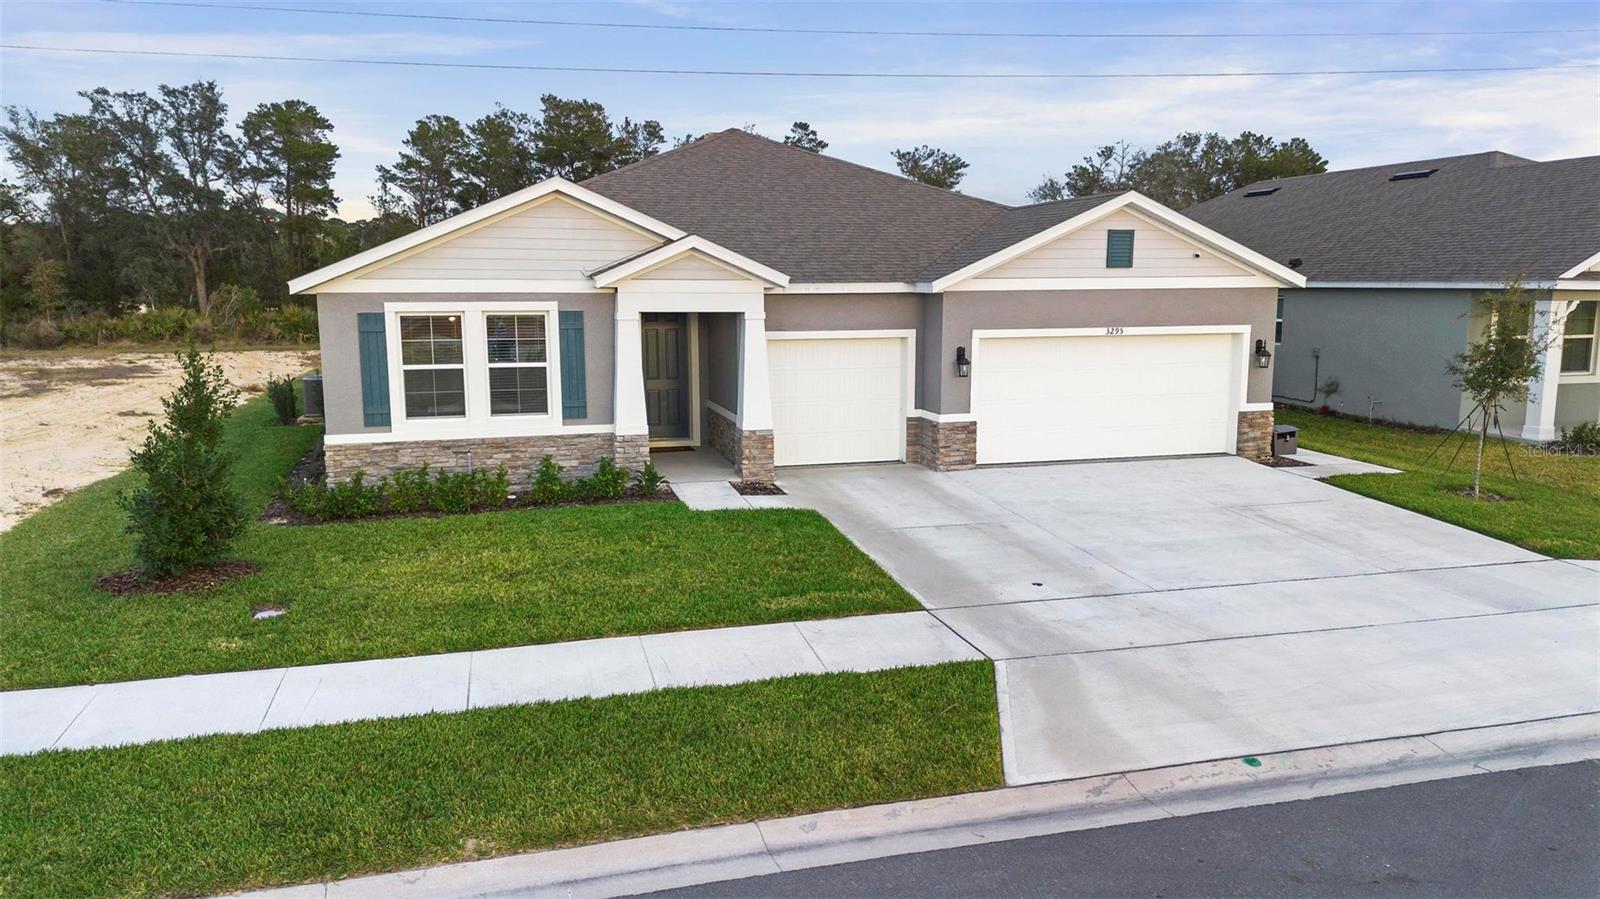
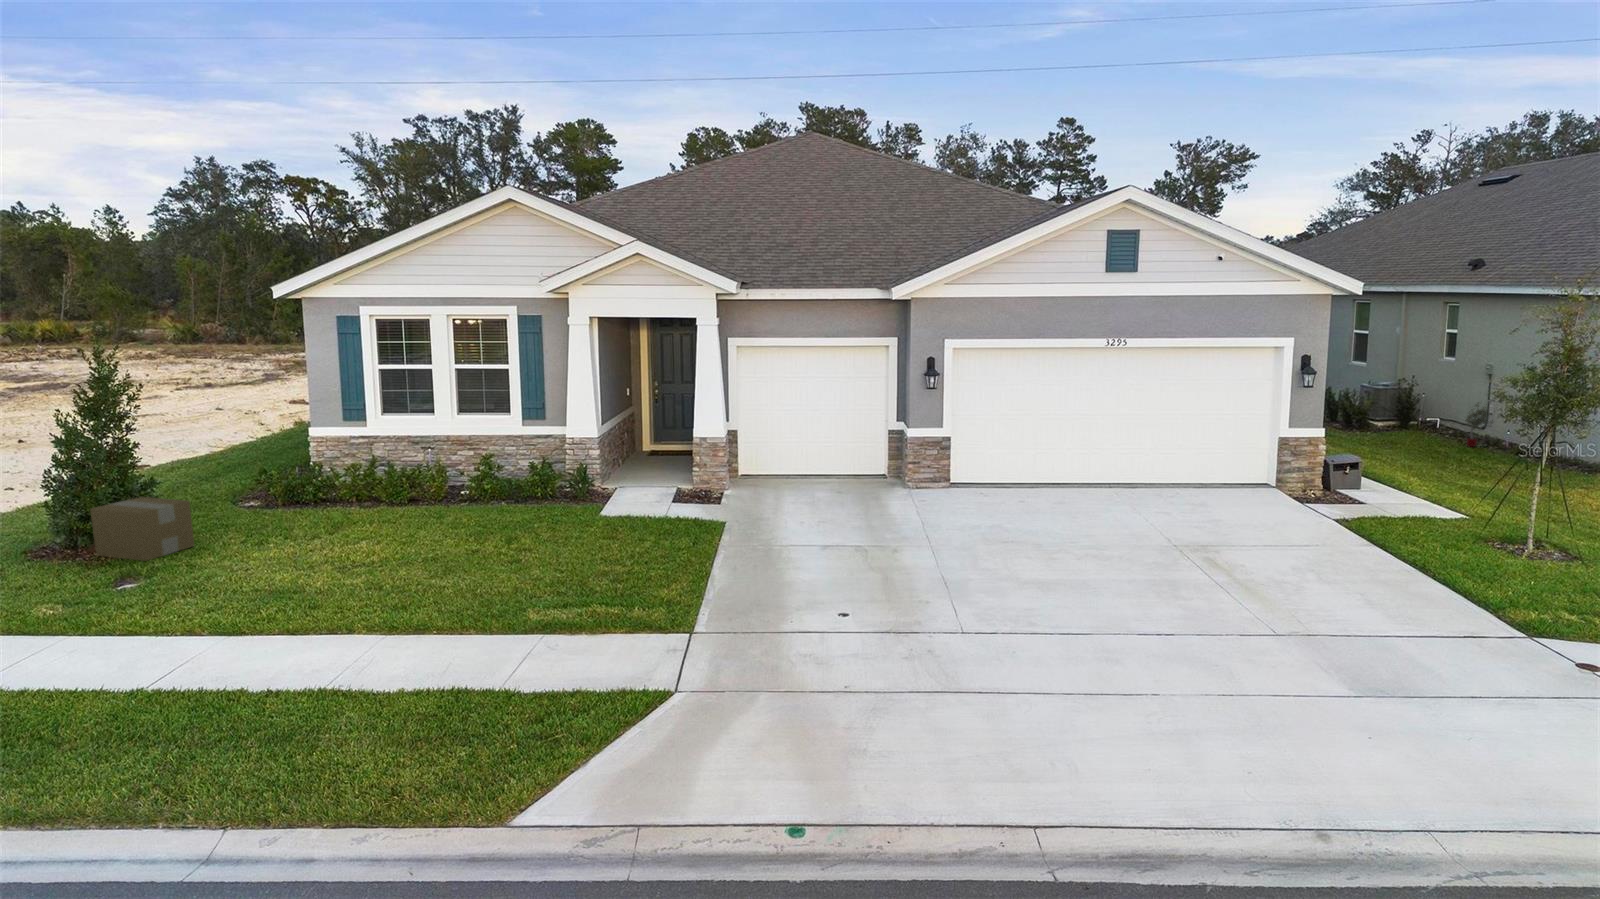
cardboard box: none [198,522,306,593] -> present [90,497,194,561]

